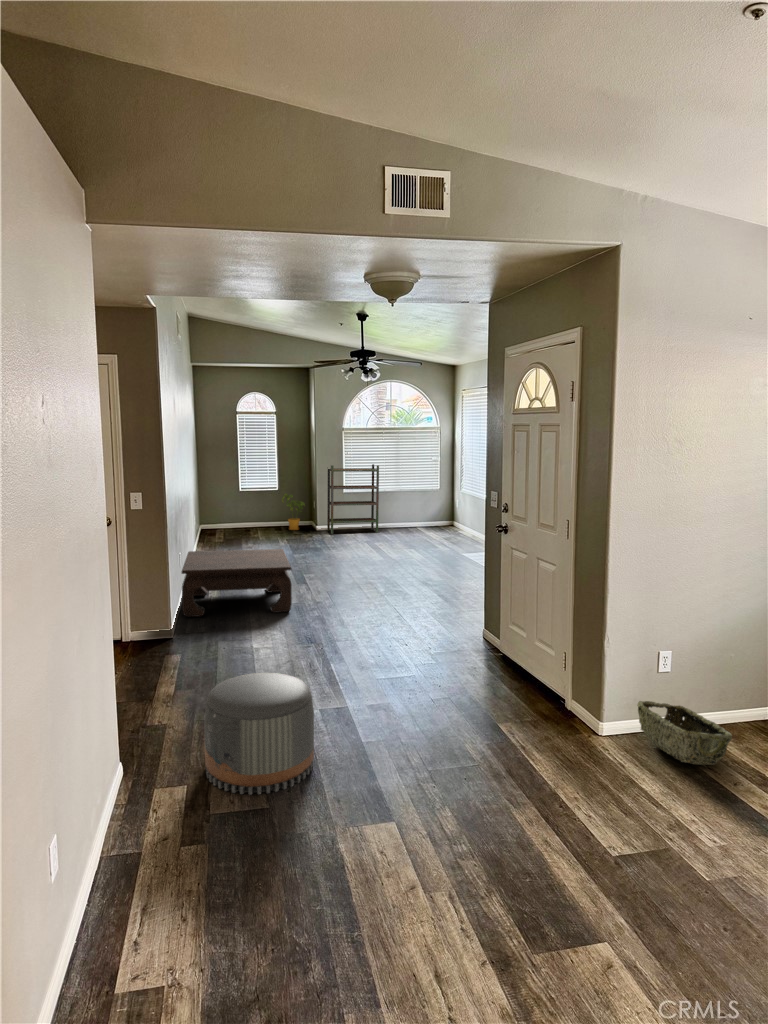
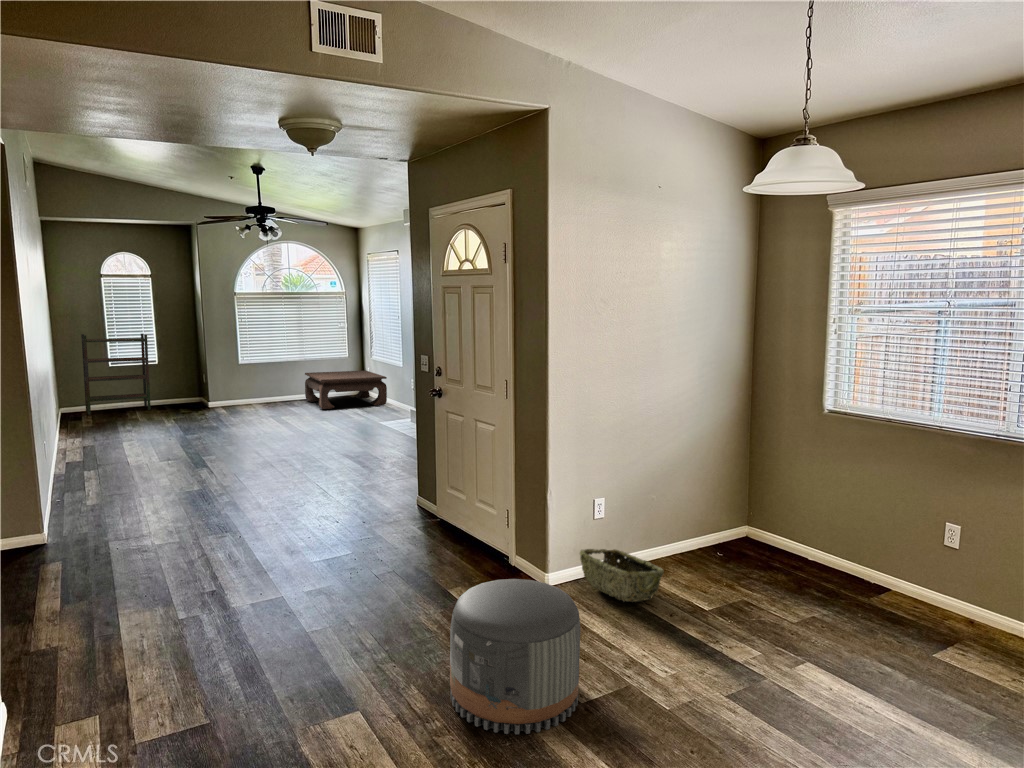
bookshelf: present [327,464,379,534] -> present [81,334,151,415]
house plant: present [282,494,305,530] -> none [166,366,195,408]
coffee table: present [182,549,292,617] -> present [305,371,387,409]
pouf: present [204,673,314,795] -> present [450,579,580,734]

